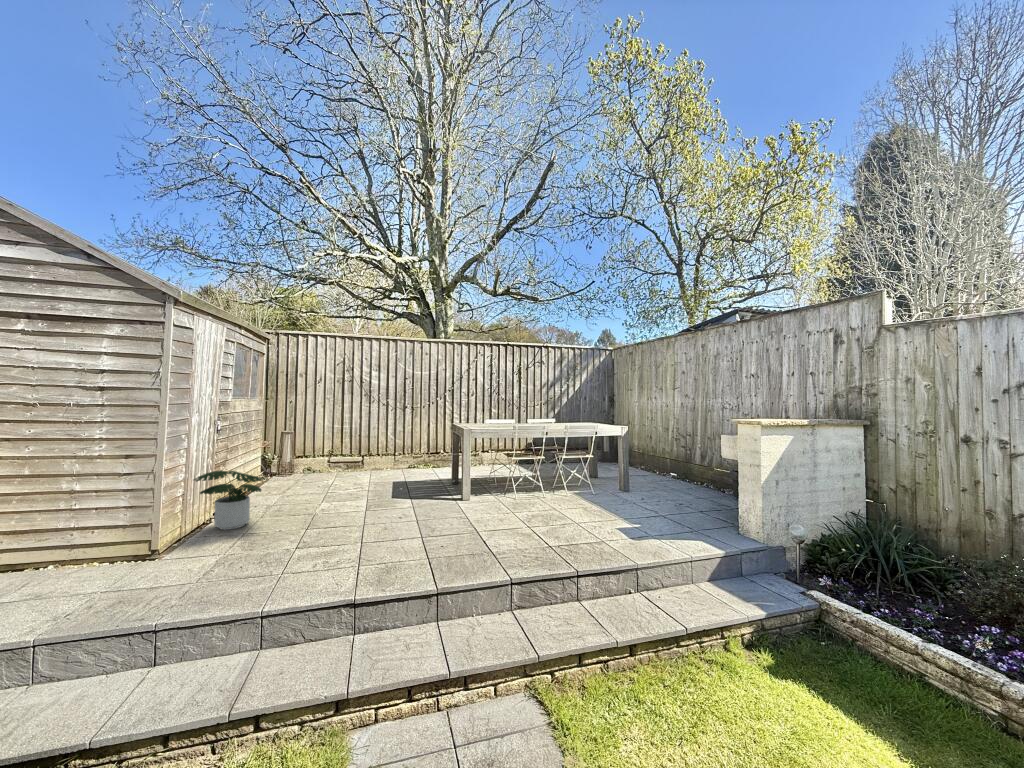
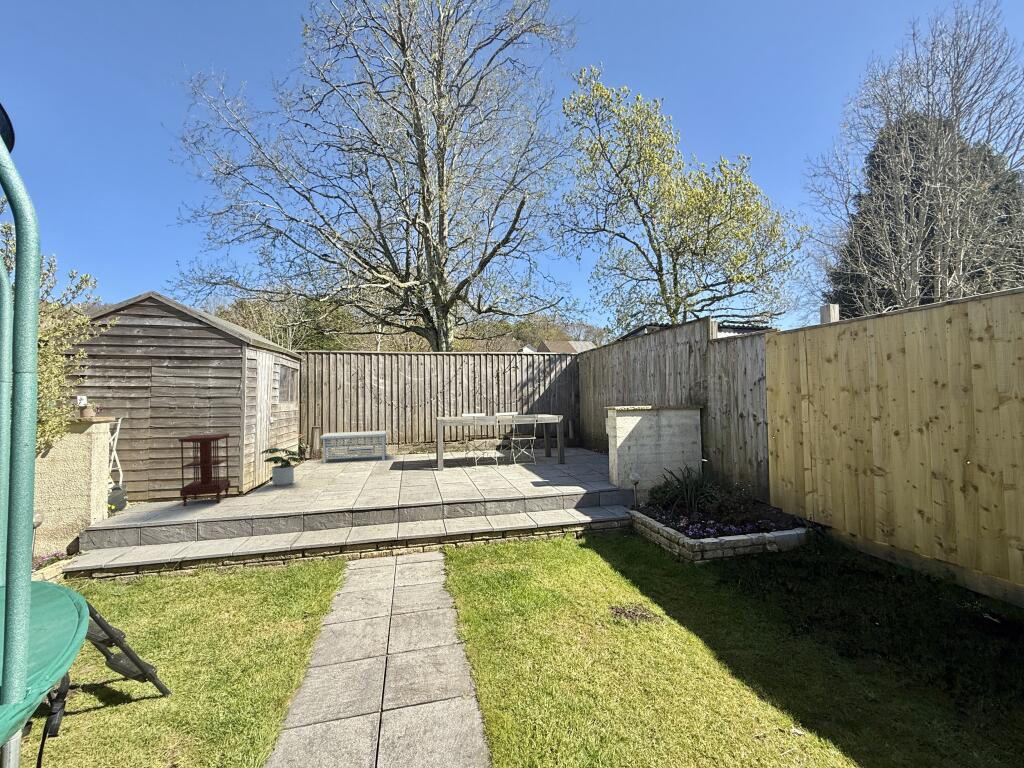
storage bench: none [291,438,380,482] -> present [320,431,387,463]
side table: none [23,451,137,587] -> present [178,434,231,506]

